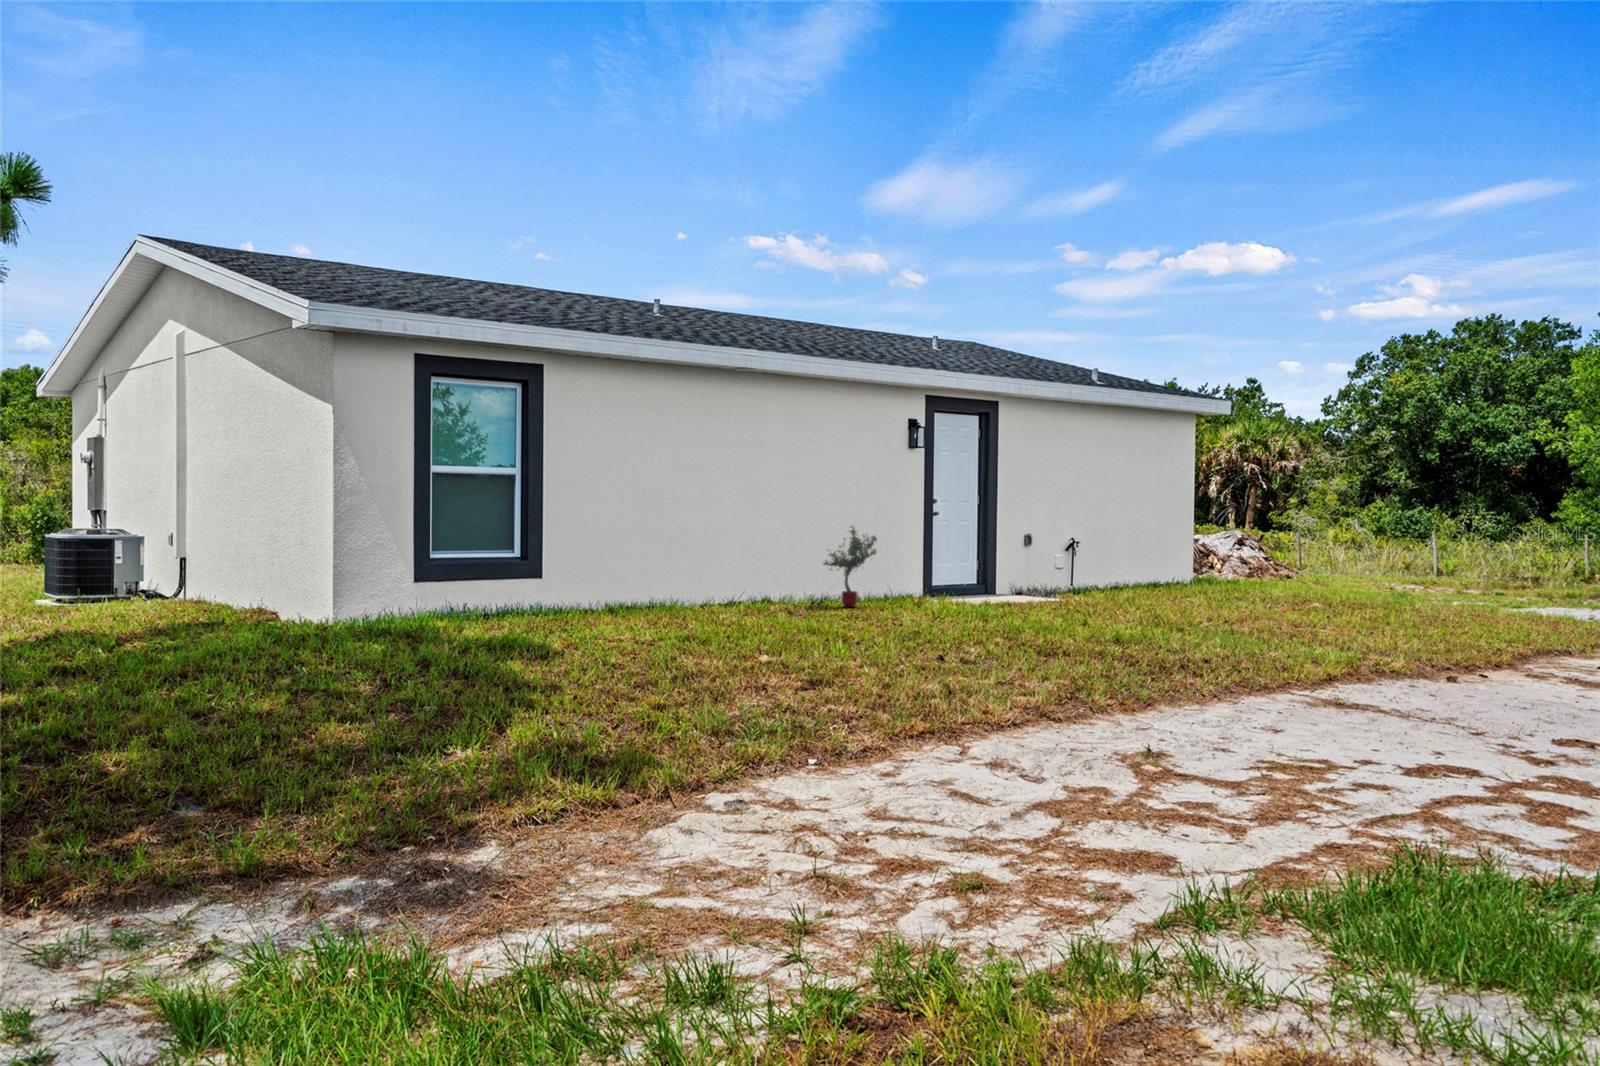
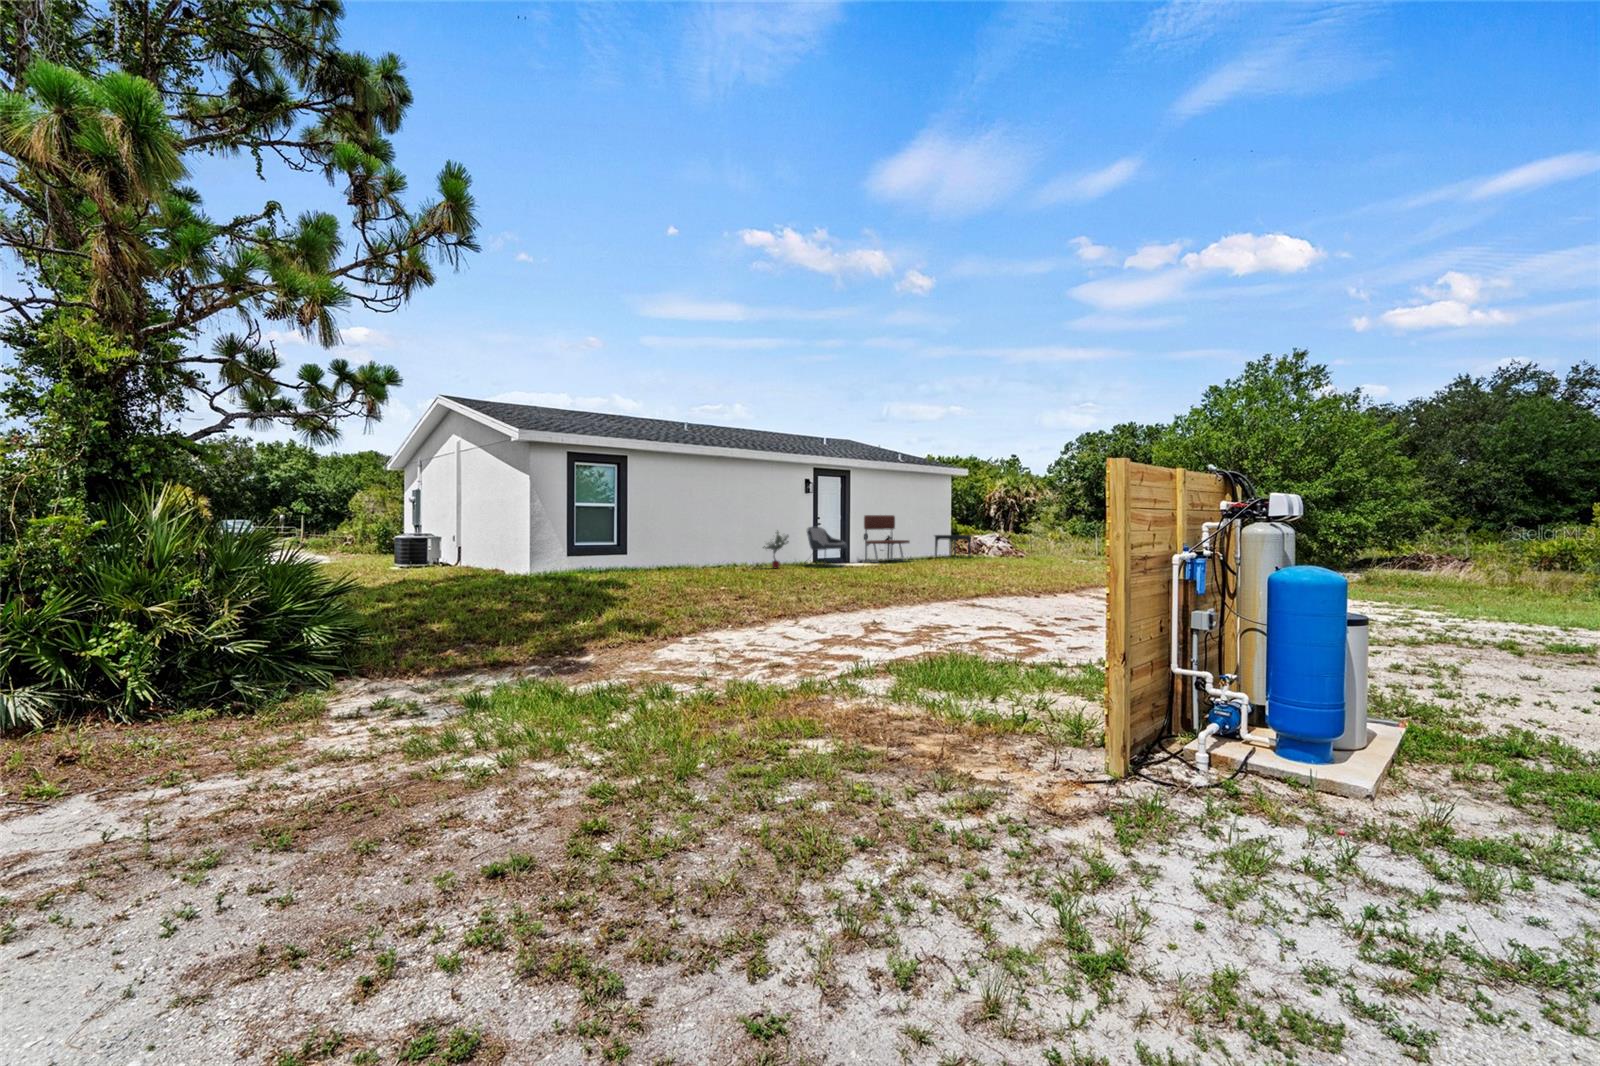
bench: none [1025,496,1119,596] -> present [864,515,910,563]
lounge chair: none [906,519,998,605] -> present [806,527,847,565]
round table: none [1158,537,1242,587] -> present [935,535,971,558]

